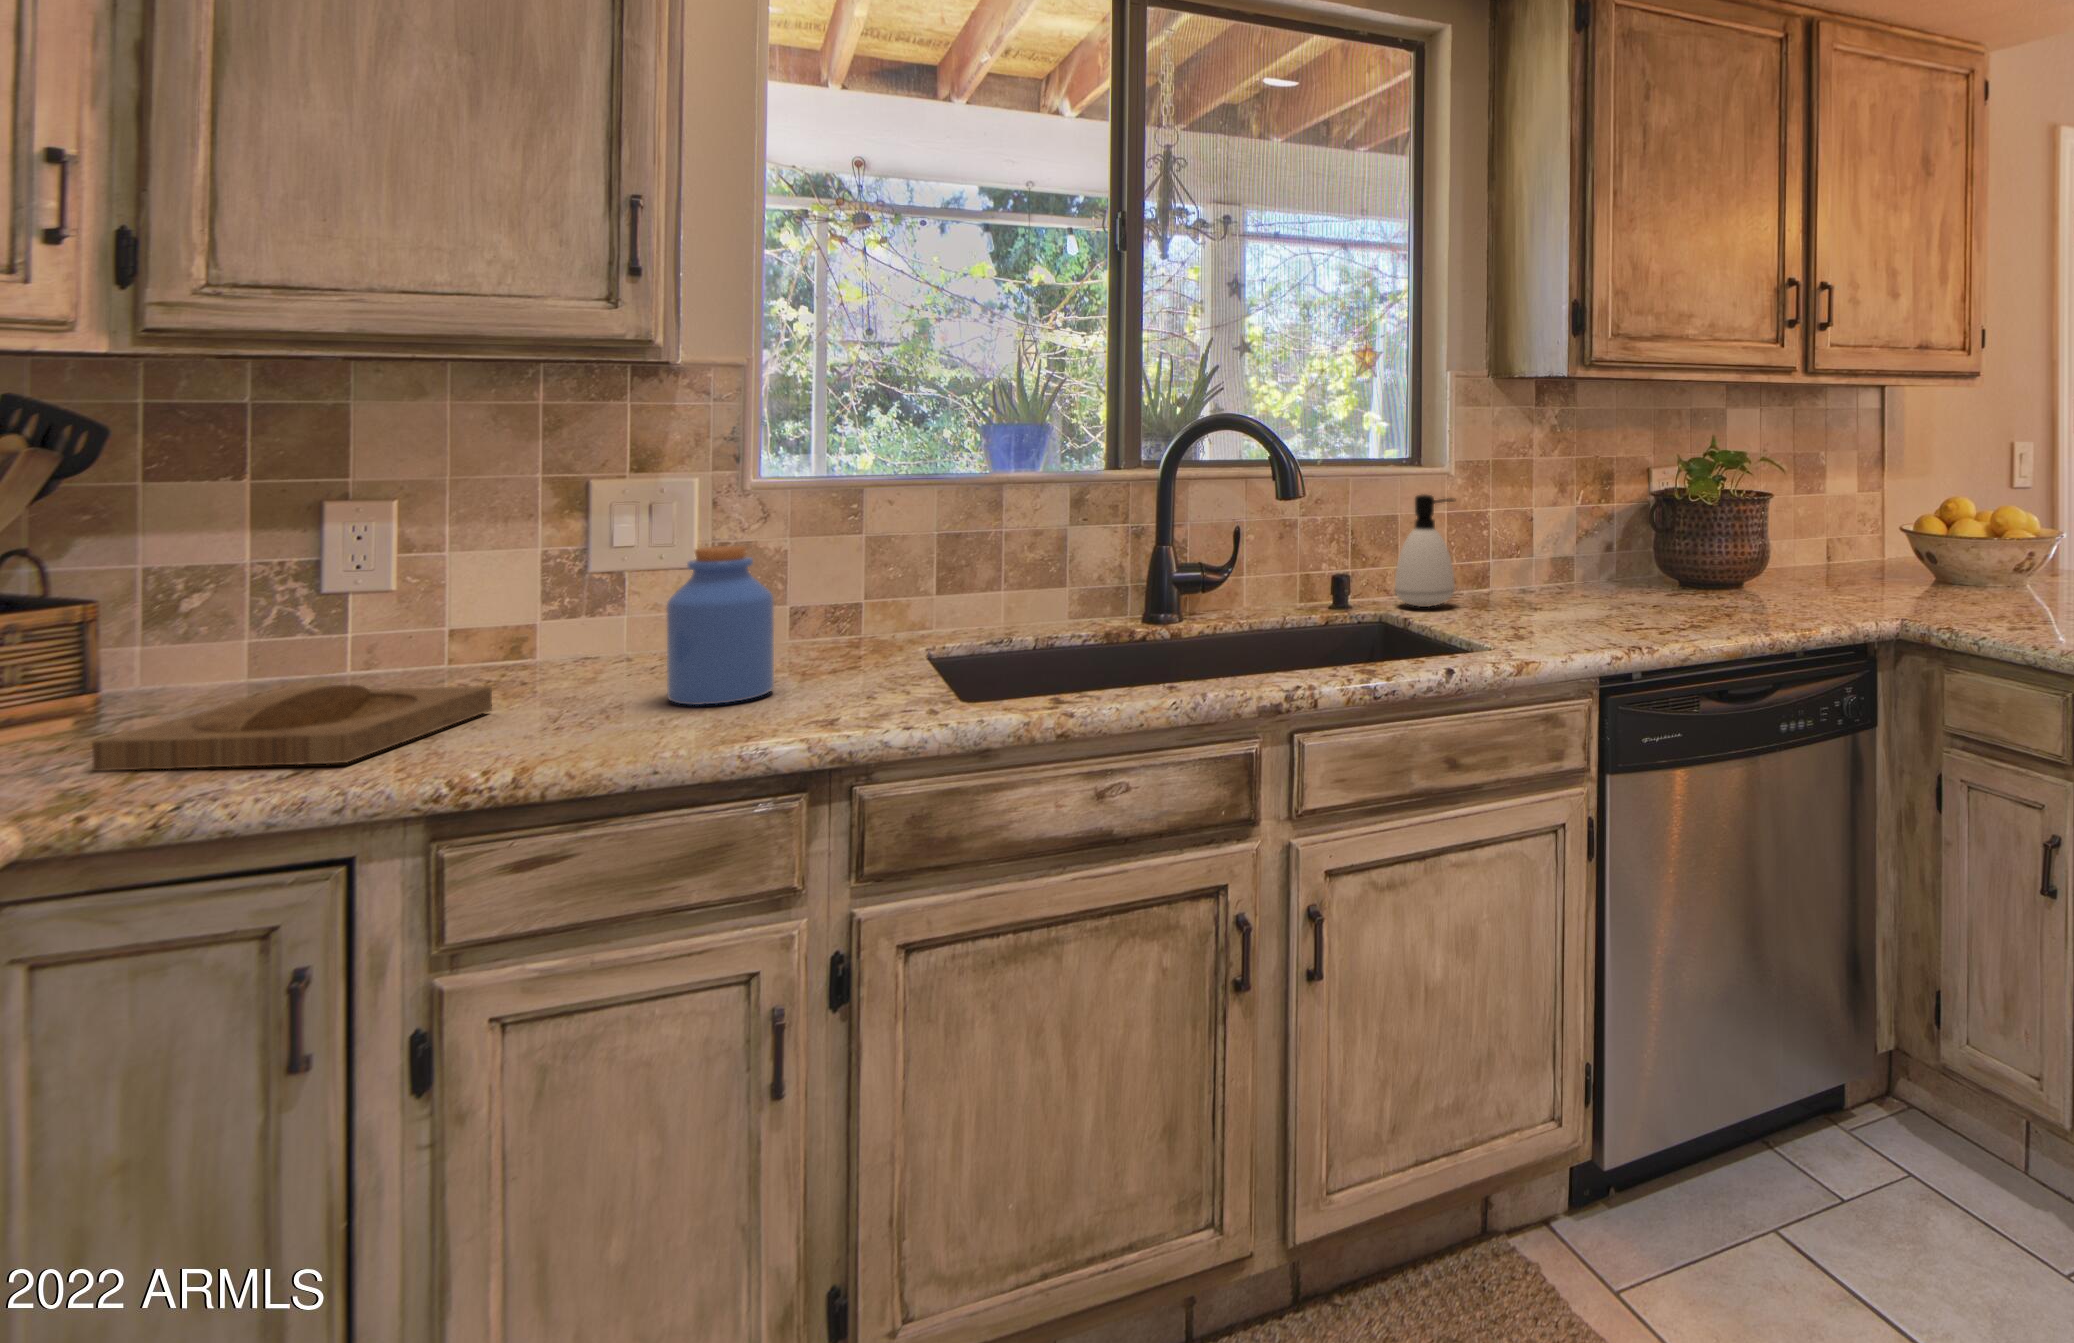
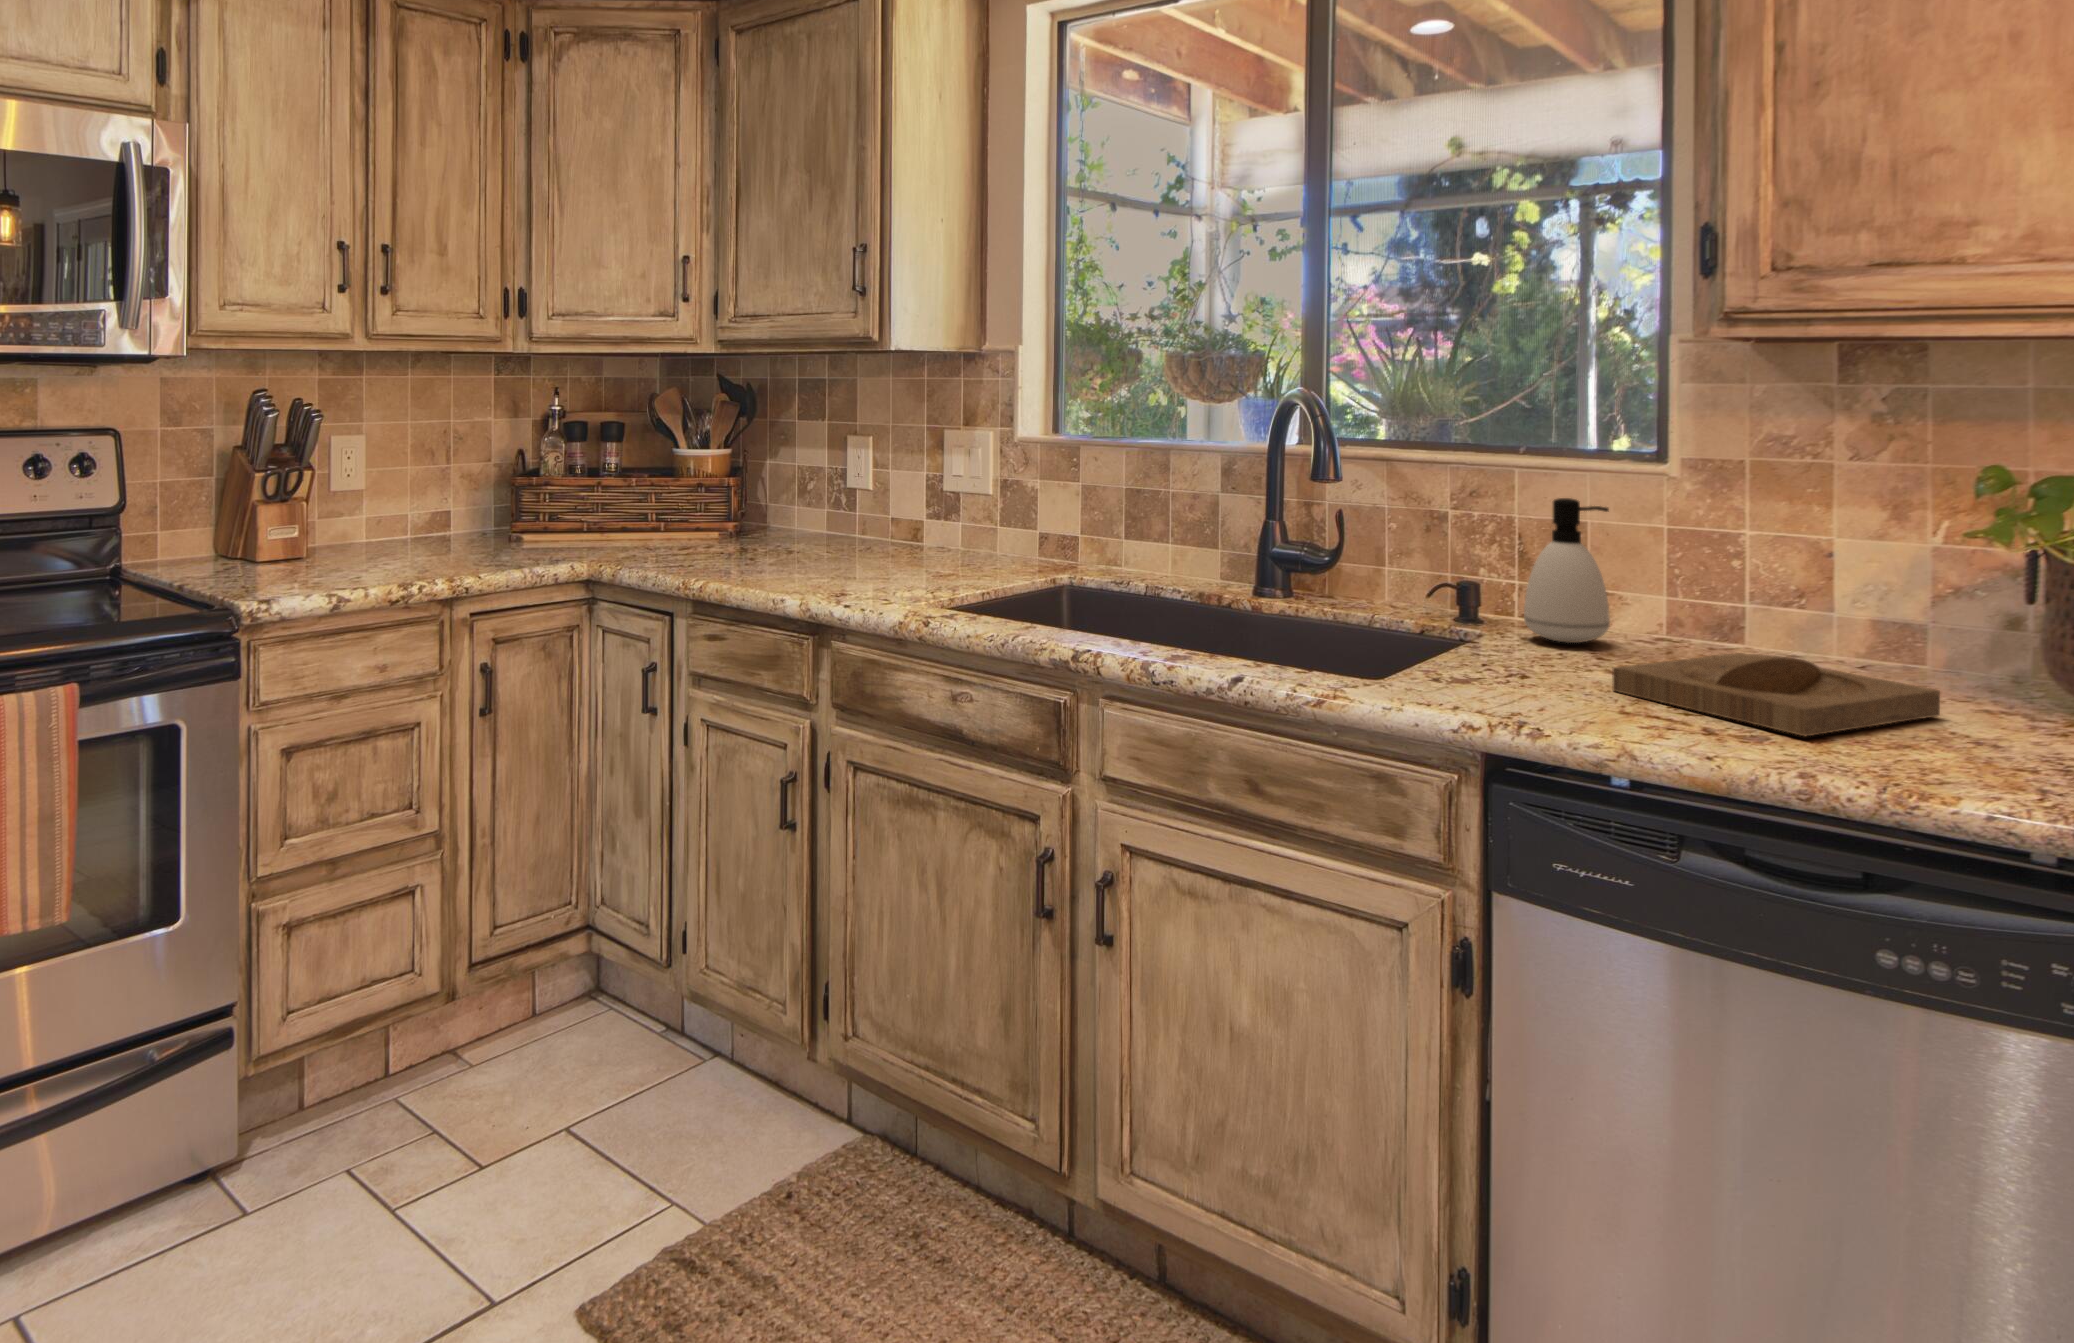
jar: present [666,546,774,705] -> none [854,477,916,580]
tray: present [92,685,492,771] -> present [1612,653,1940,736]

